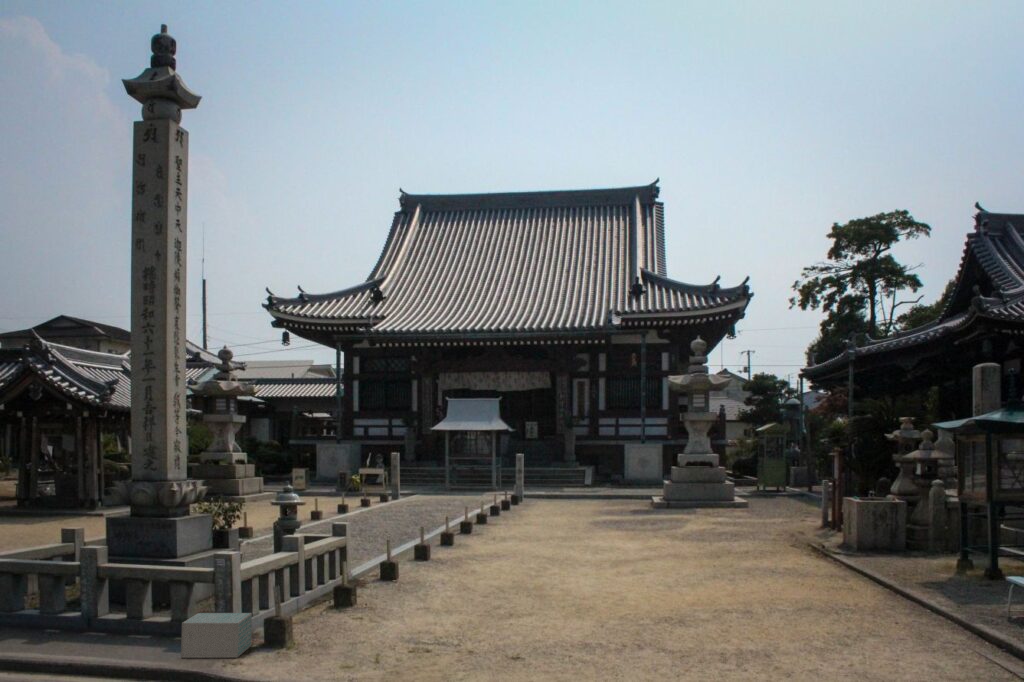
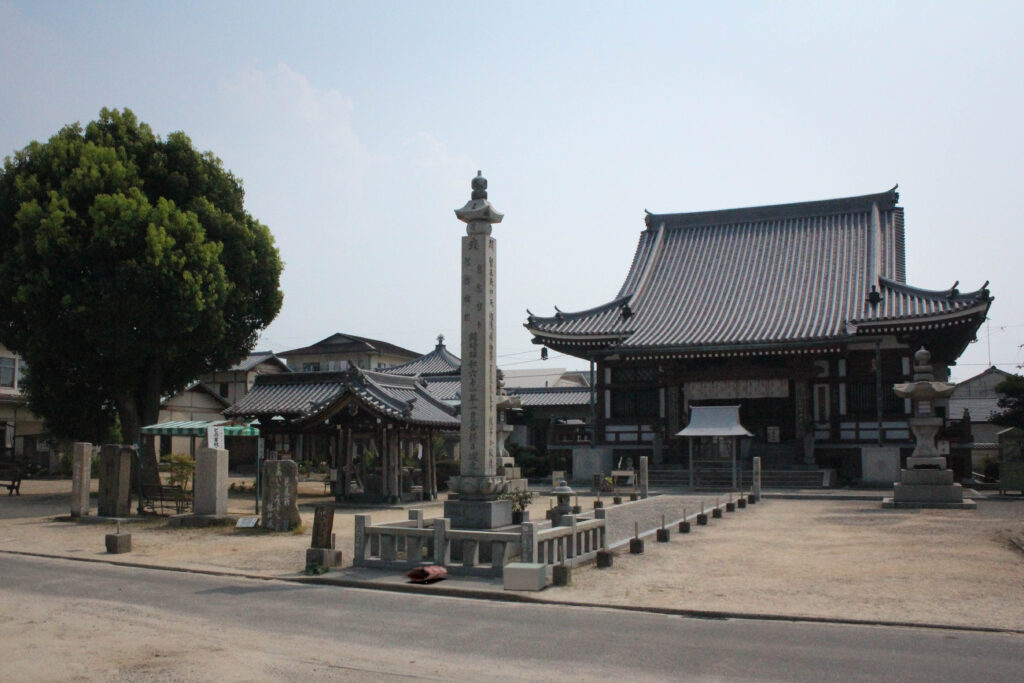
bag: none [22,620,101,651] -> present [406,566,447,582]

